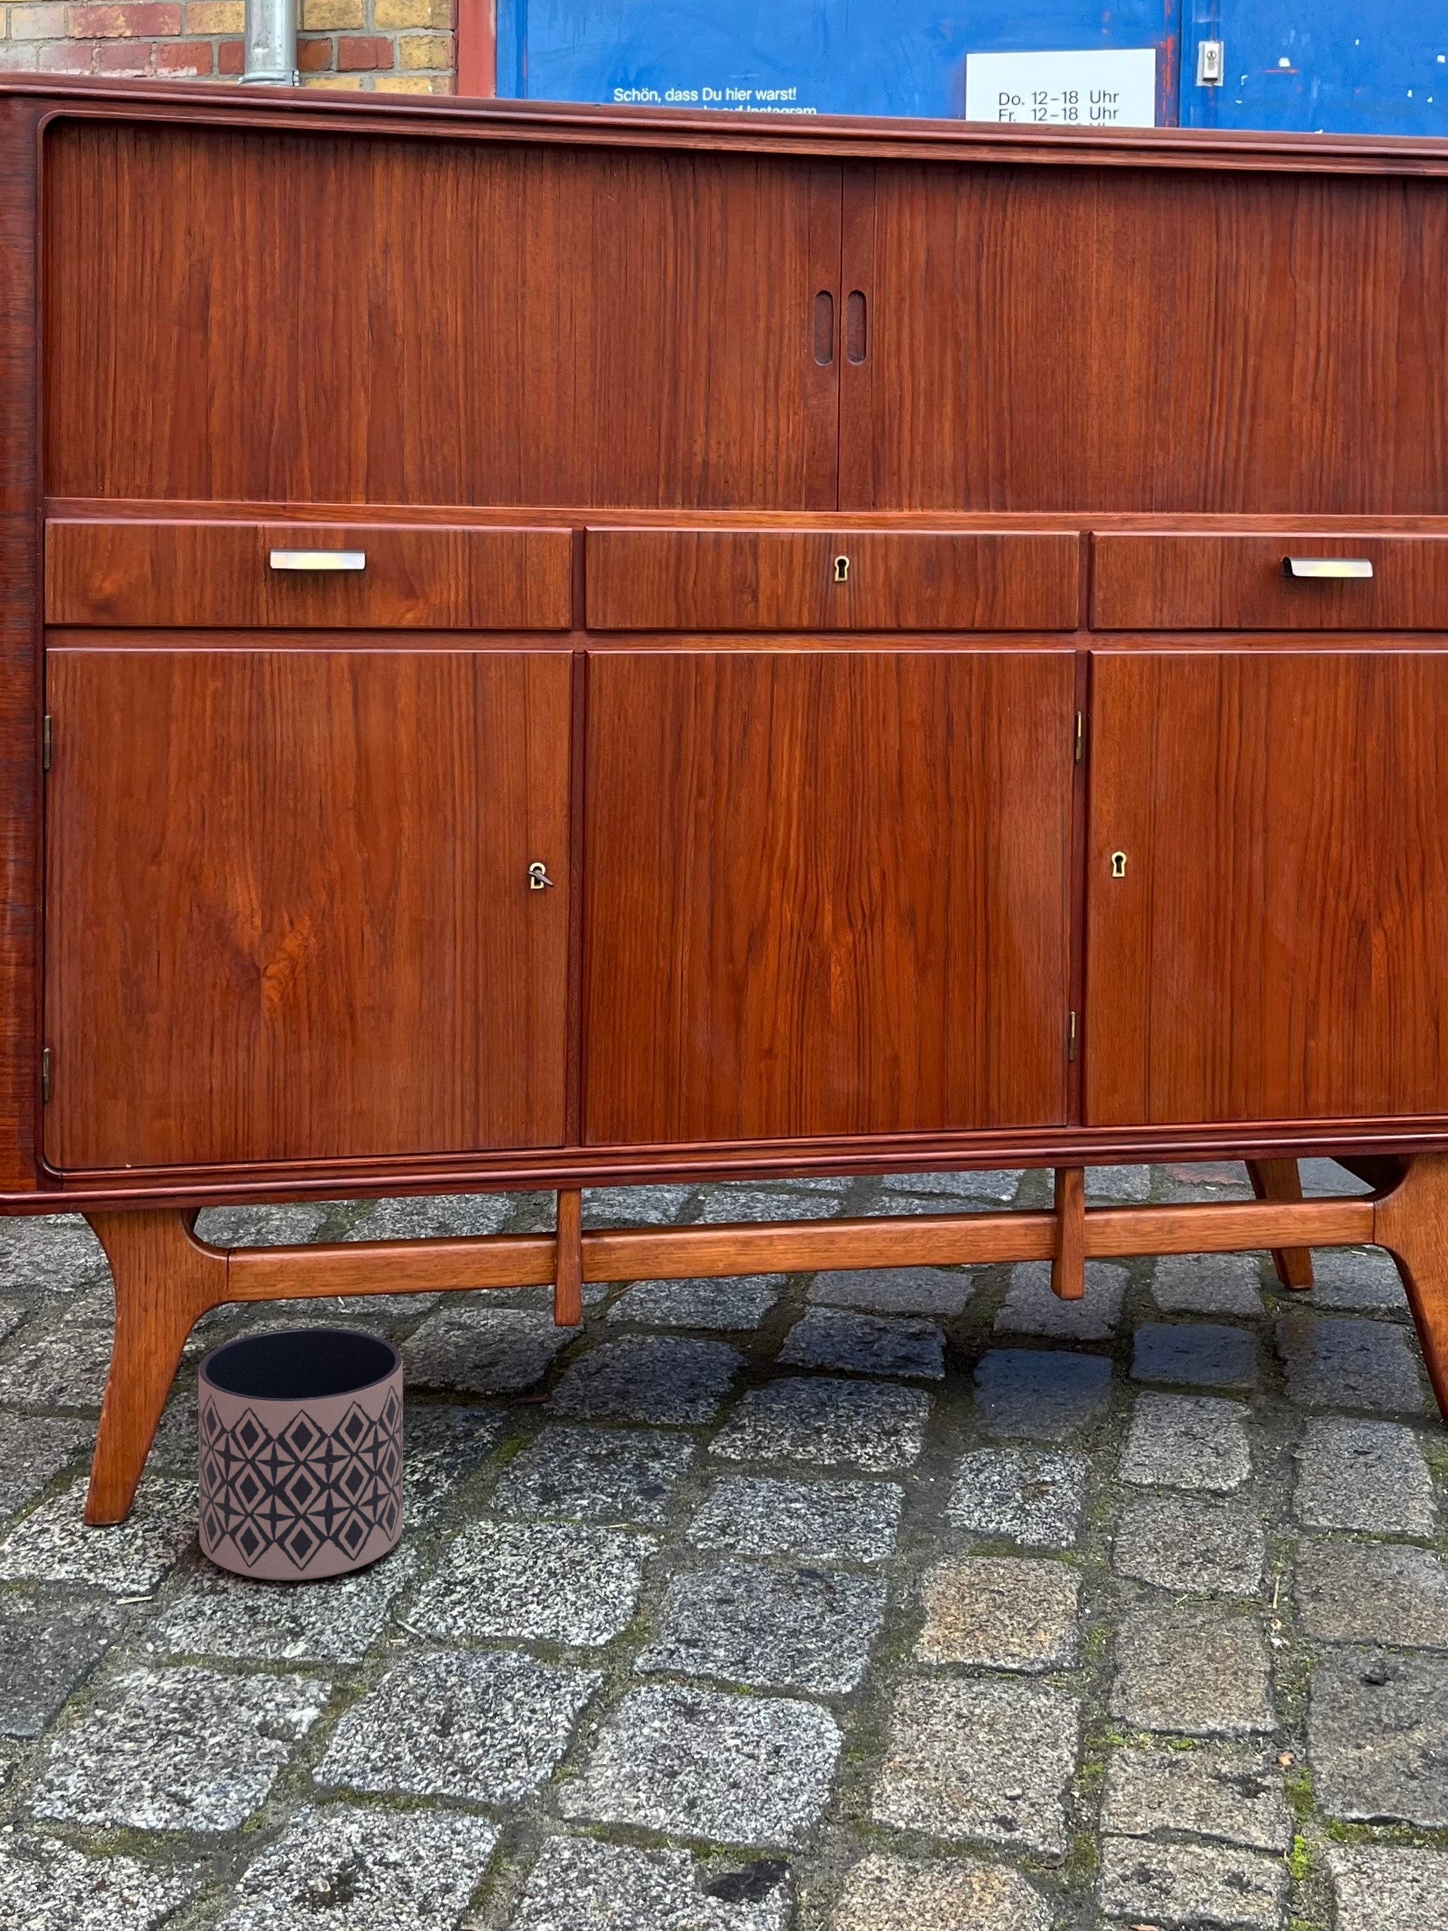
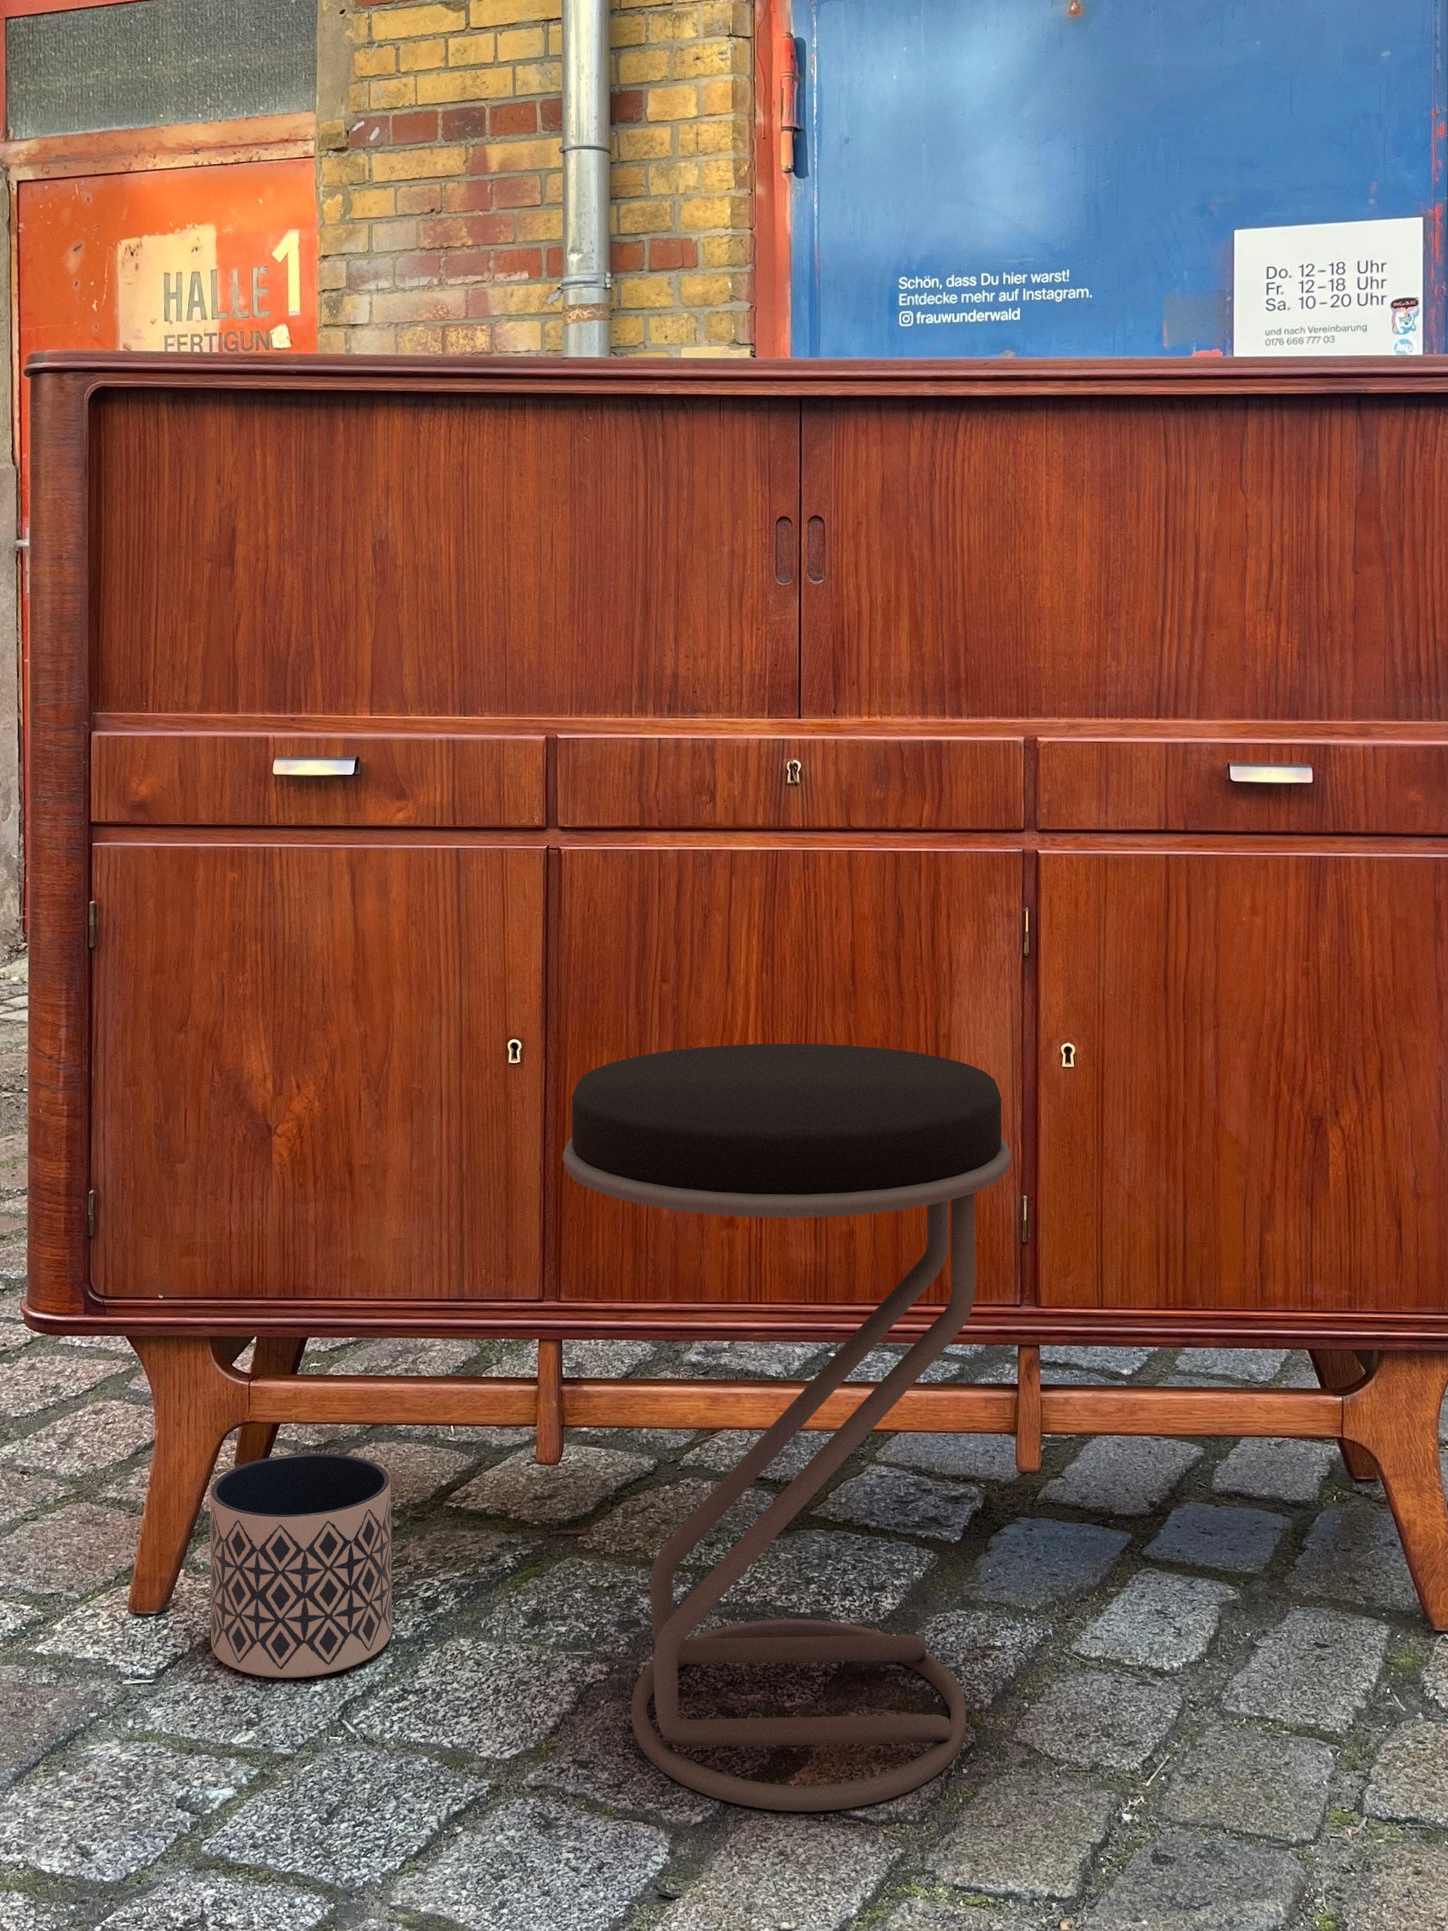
stool: none [642,854,1135,1674] -> present [562,1044,1011,1811]

